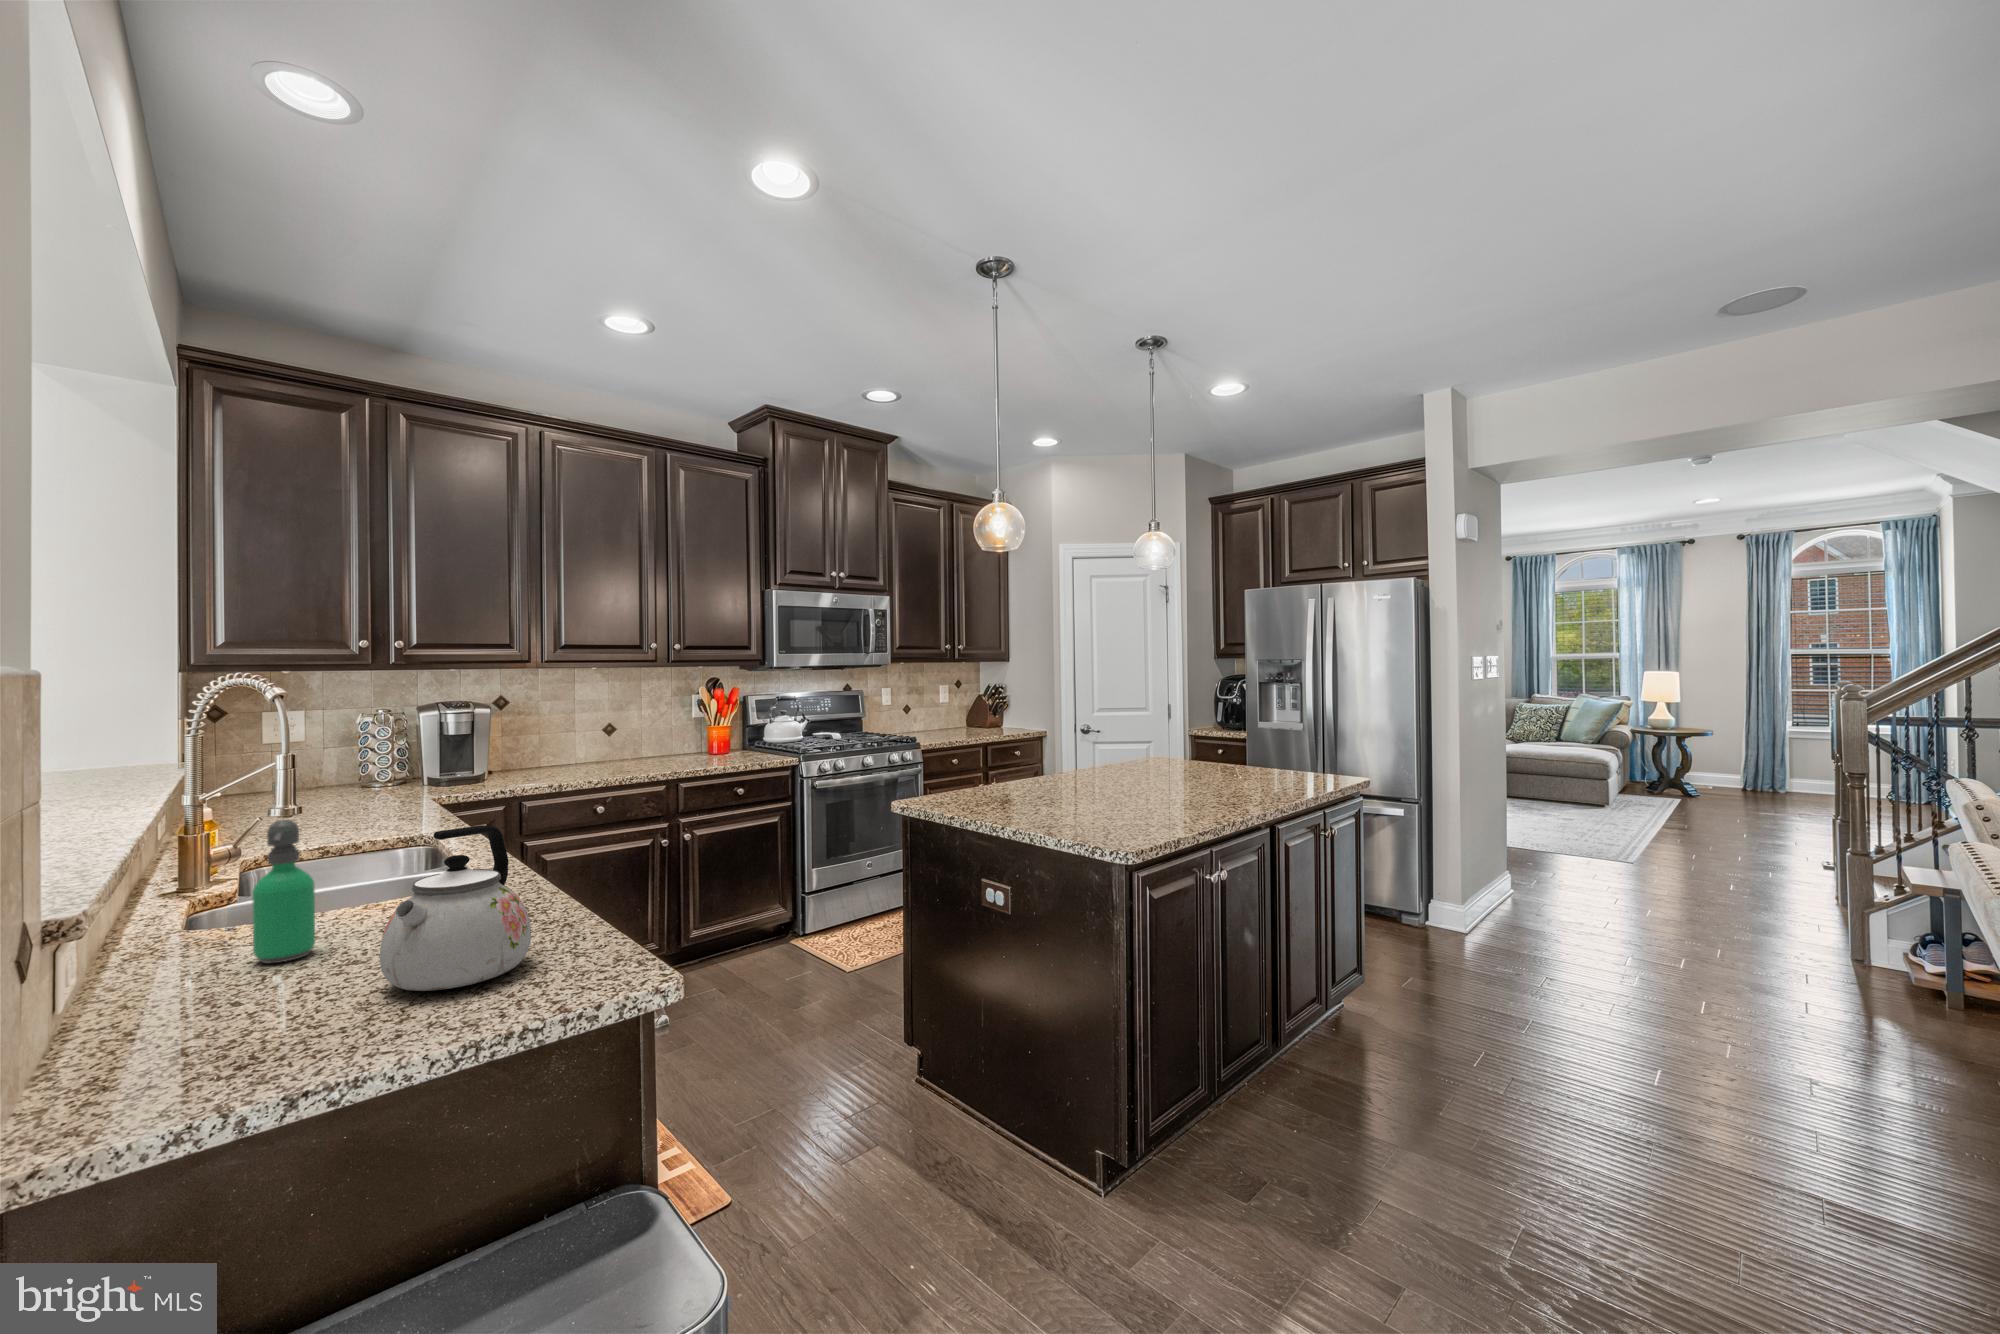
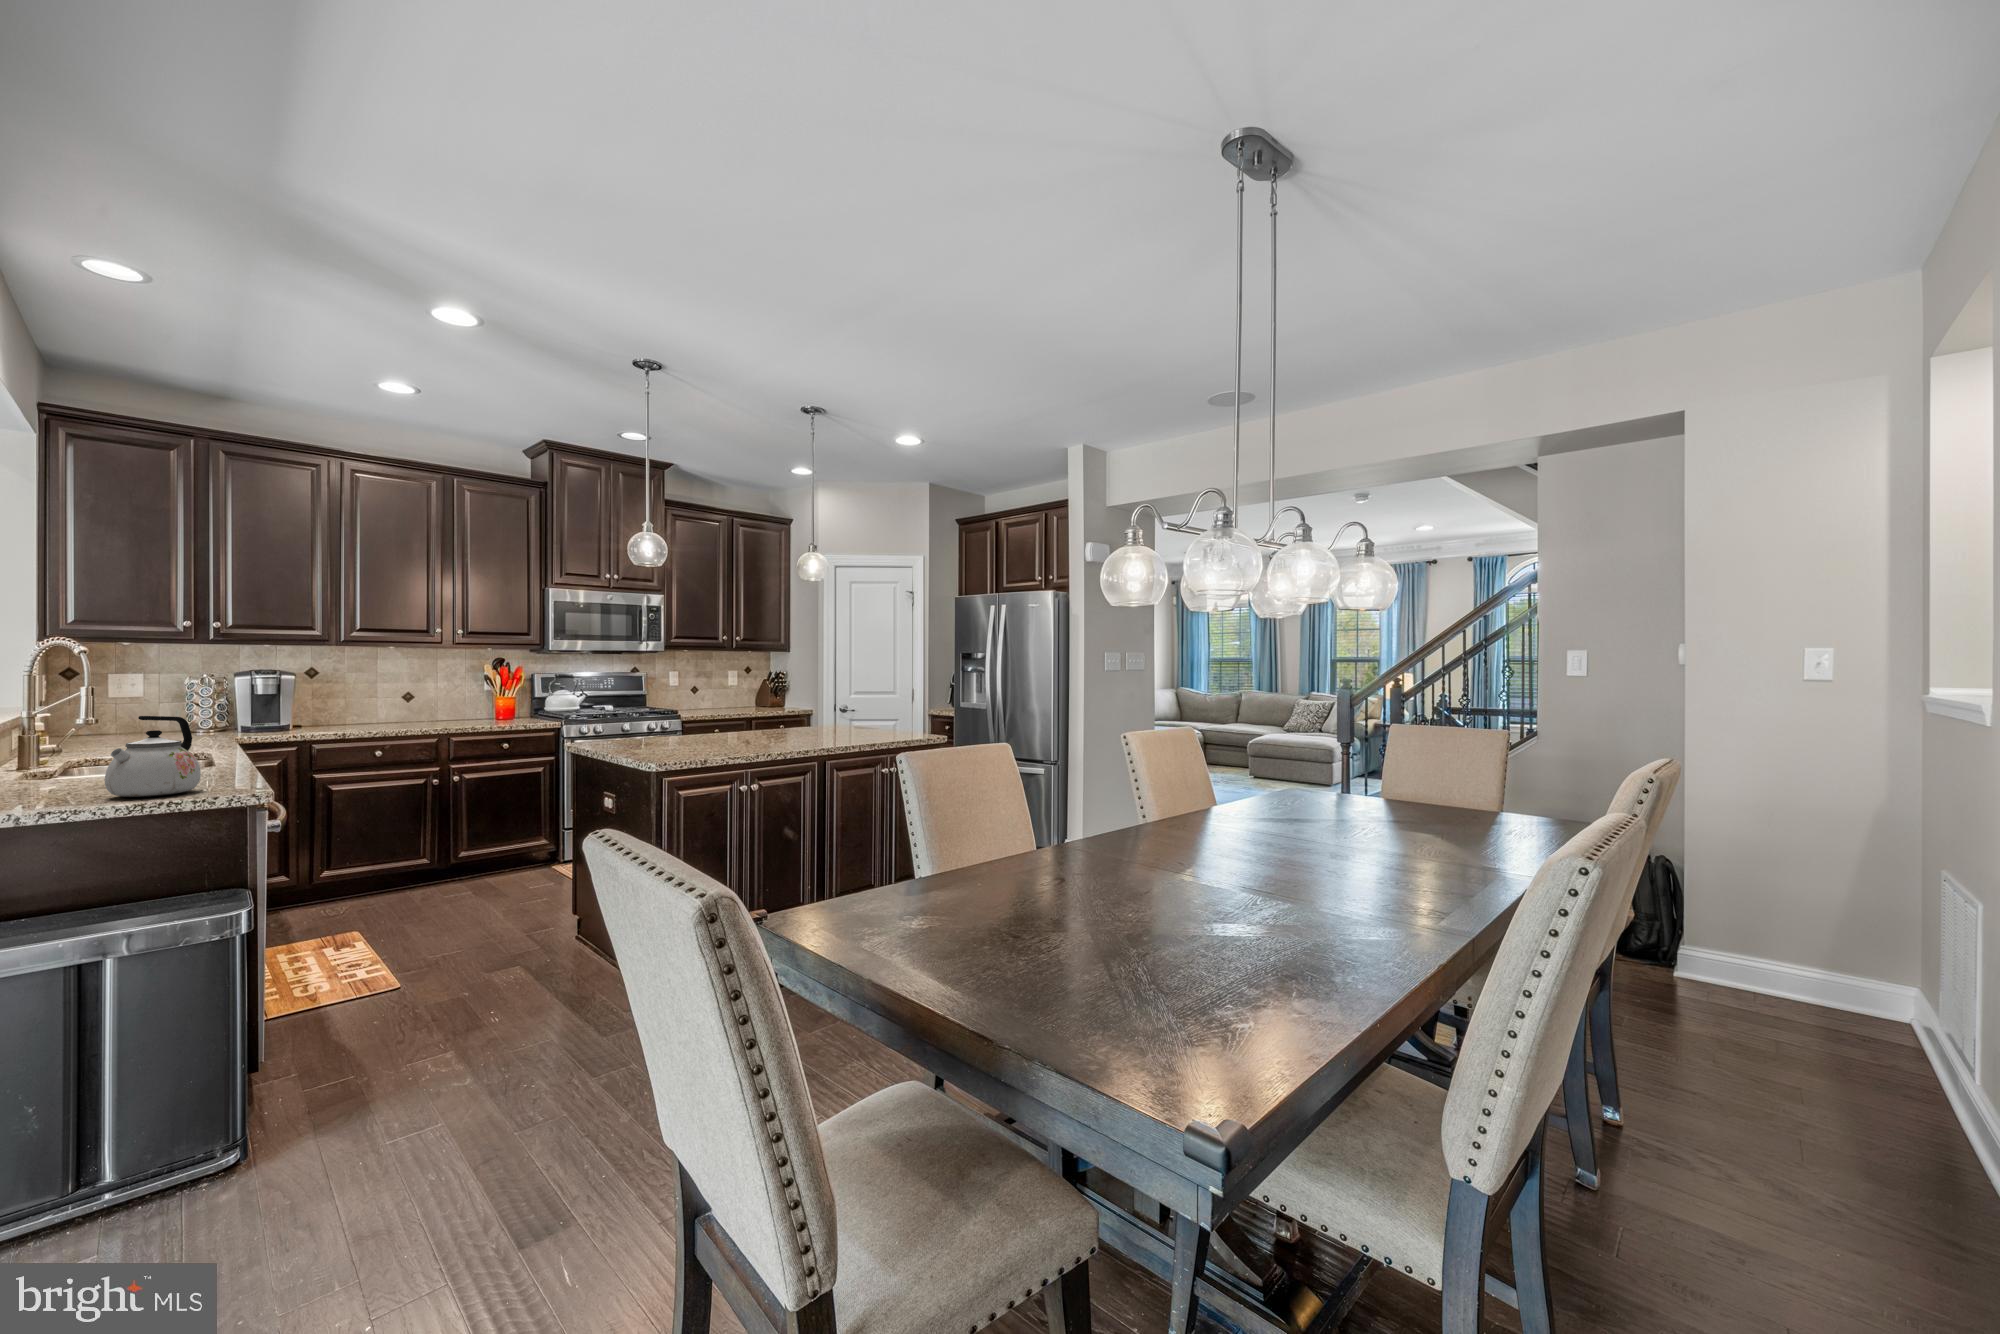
soap dispenser: present [252,820,315,963] -> none [43,714,83,792]

